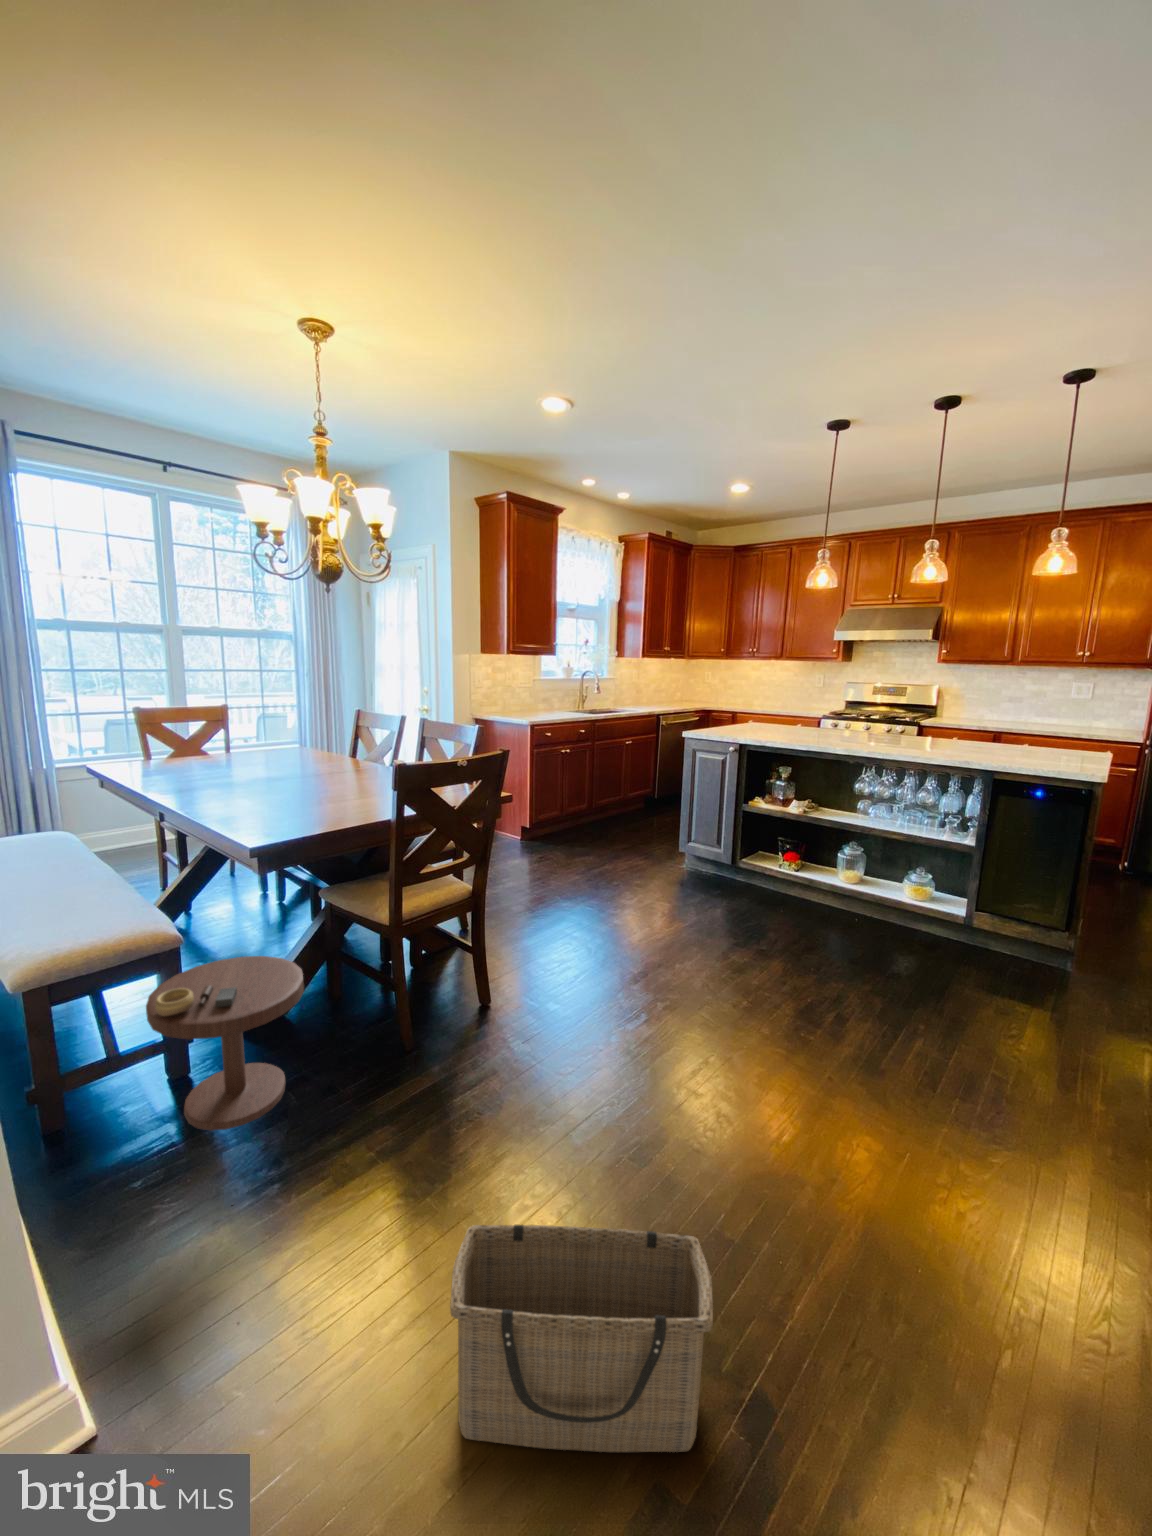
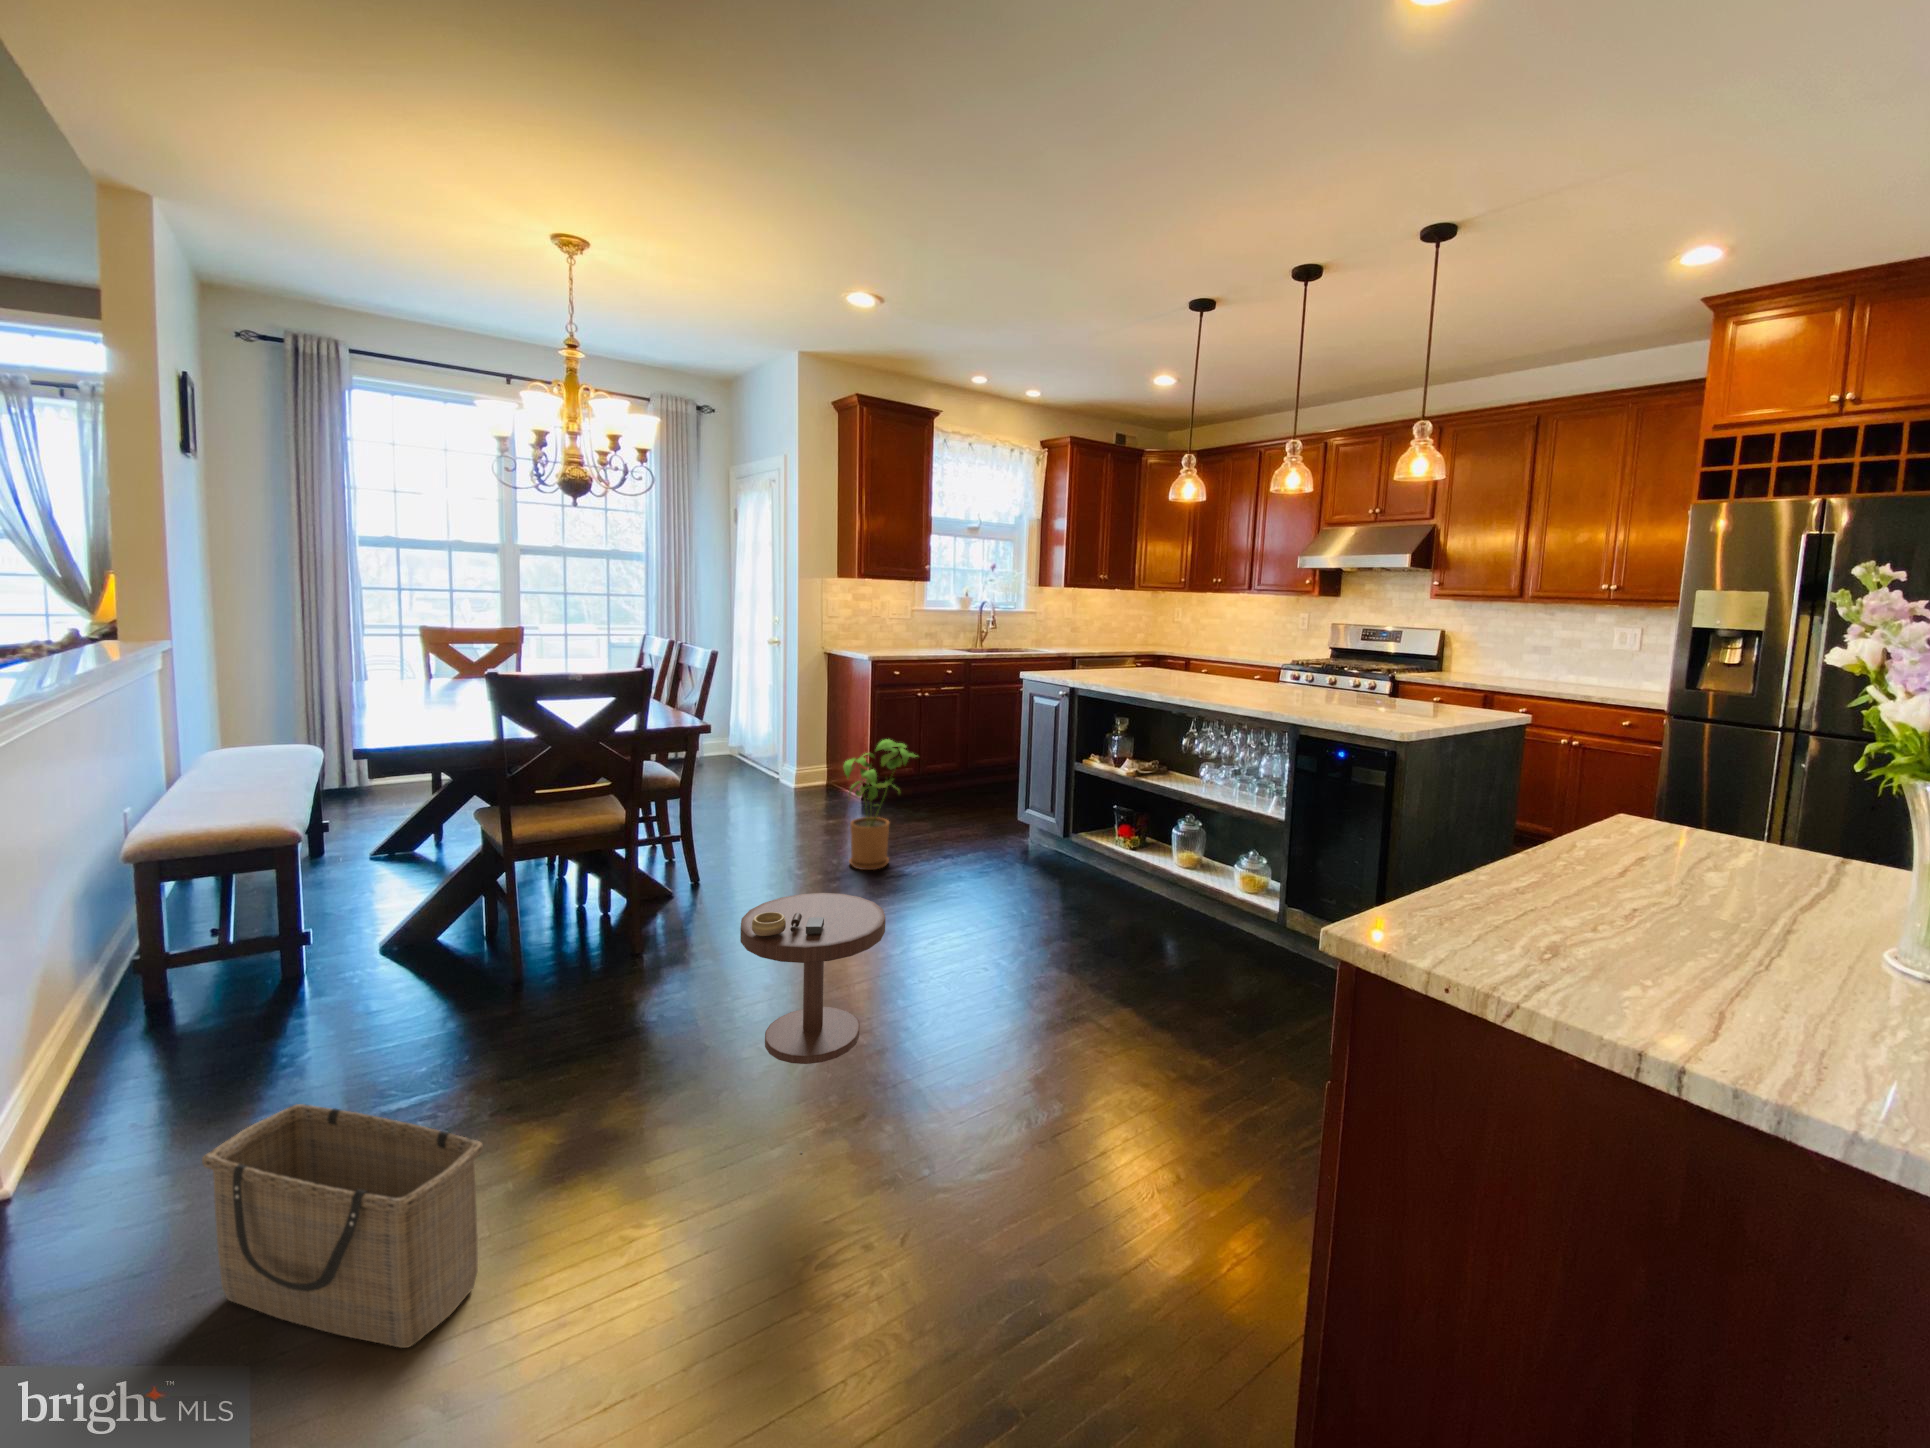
house plant: none [561,794,624,904] -> present [844,740,916,870]
side table: present [146,956,304,1131] -> present [740,893,885,1153]

